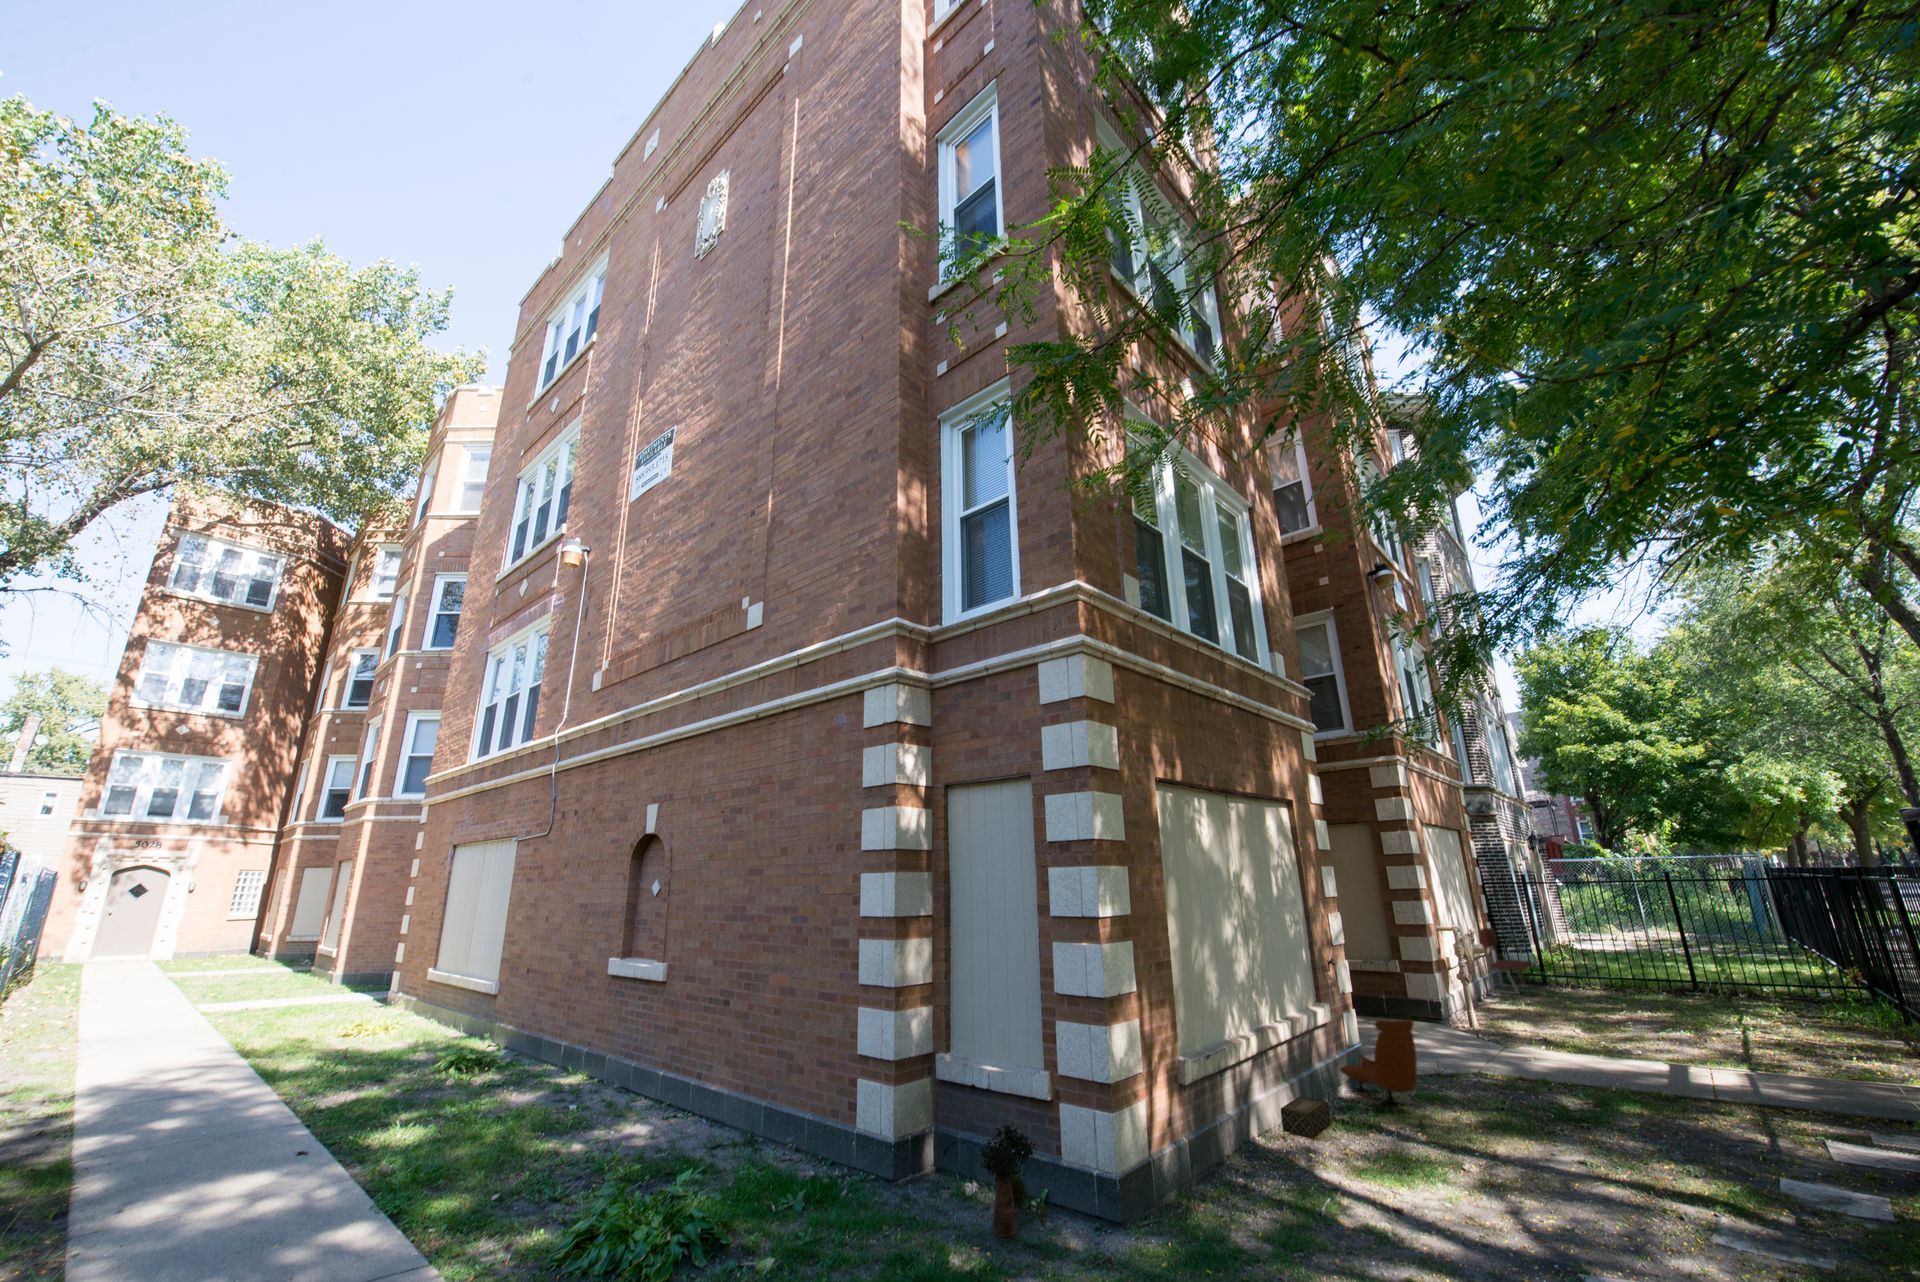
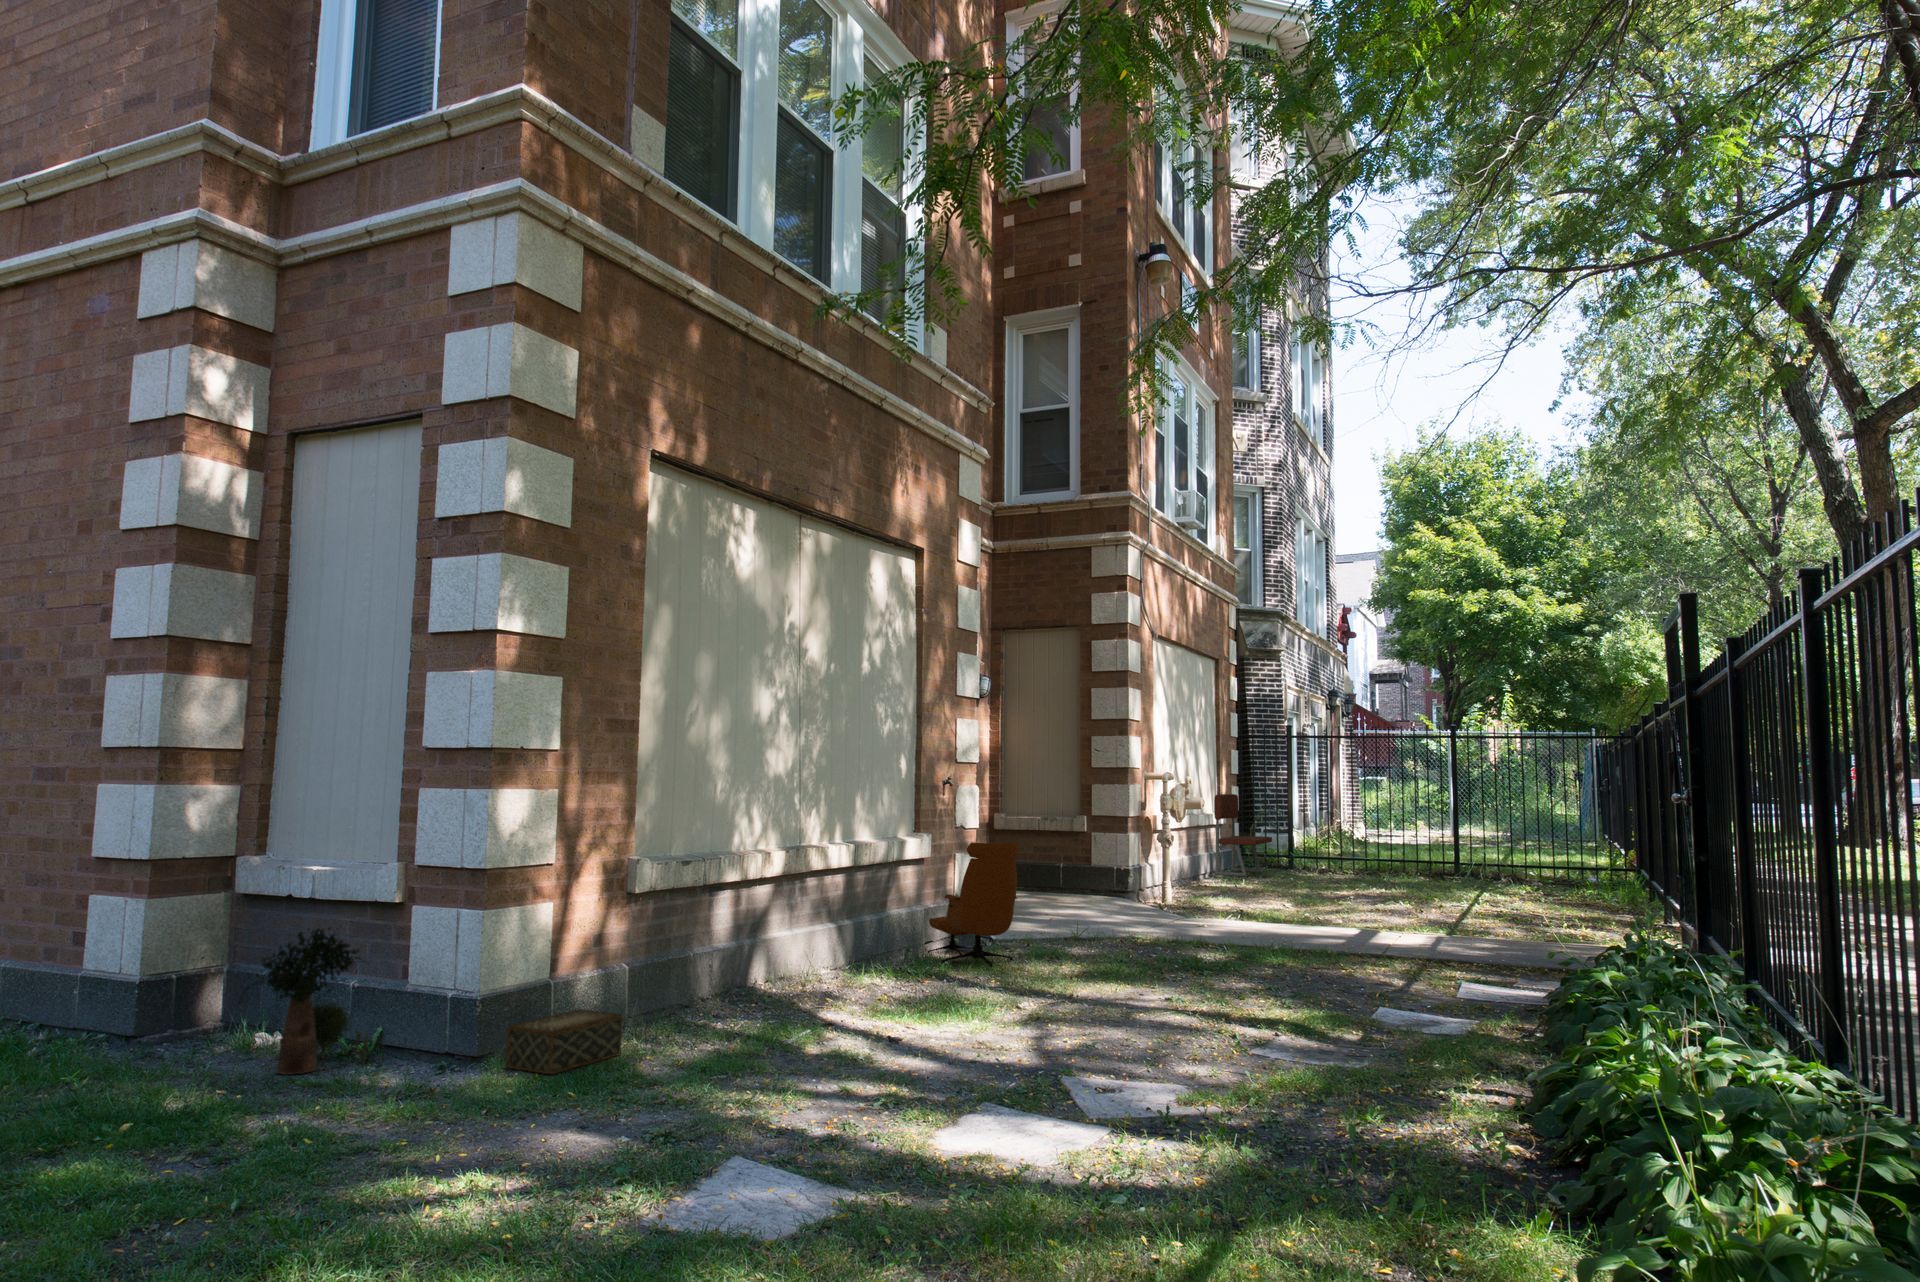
woven basket: present [1281,1097,1331,1138] -> present [506,1009,622,1074]

